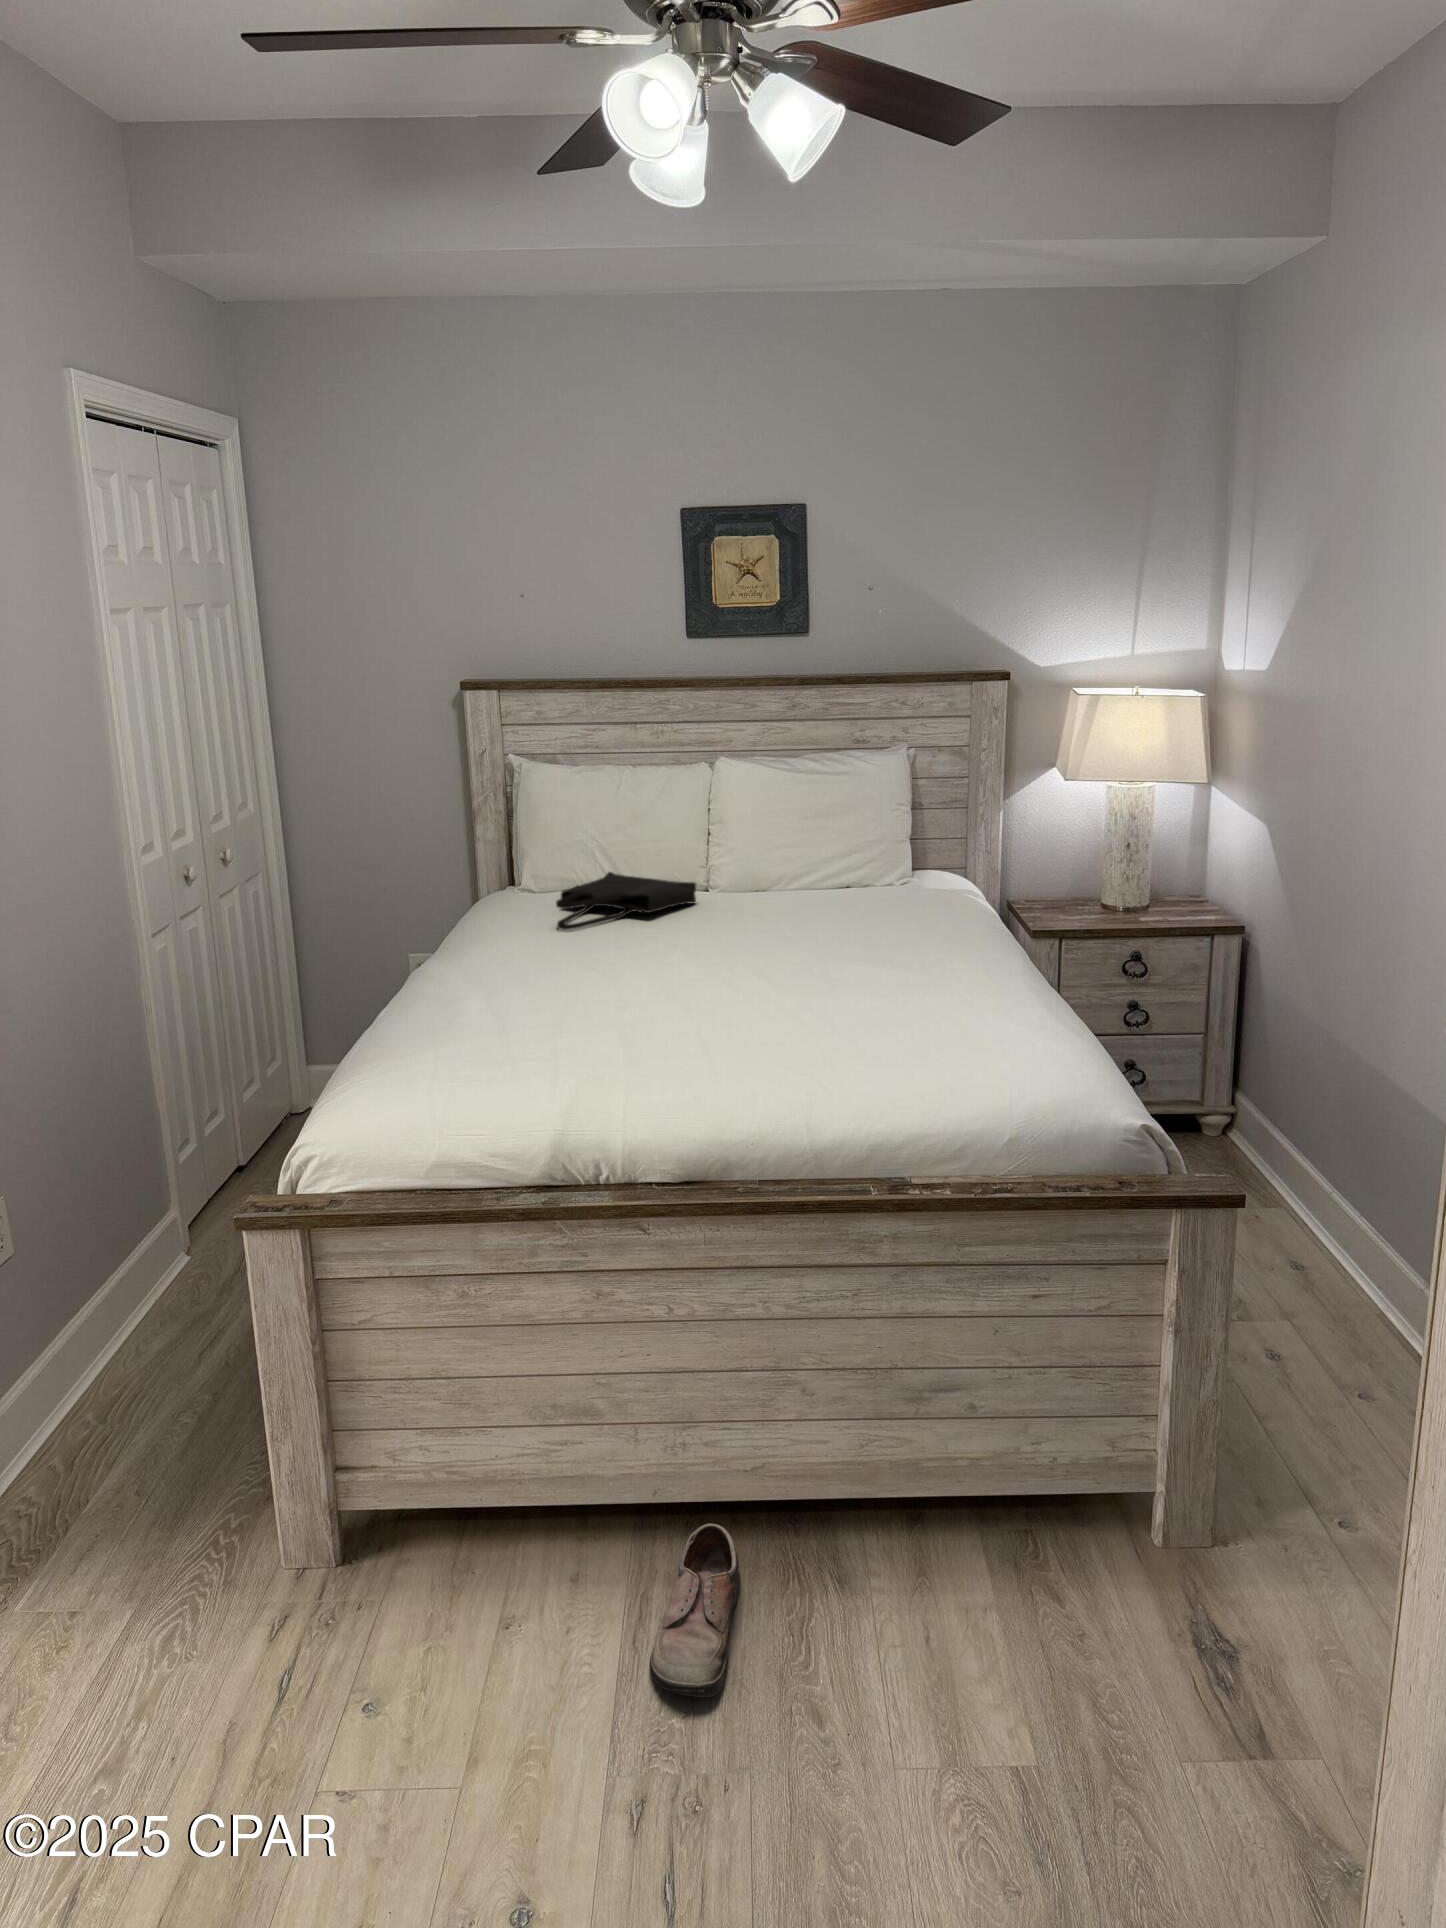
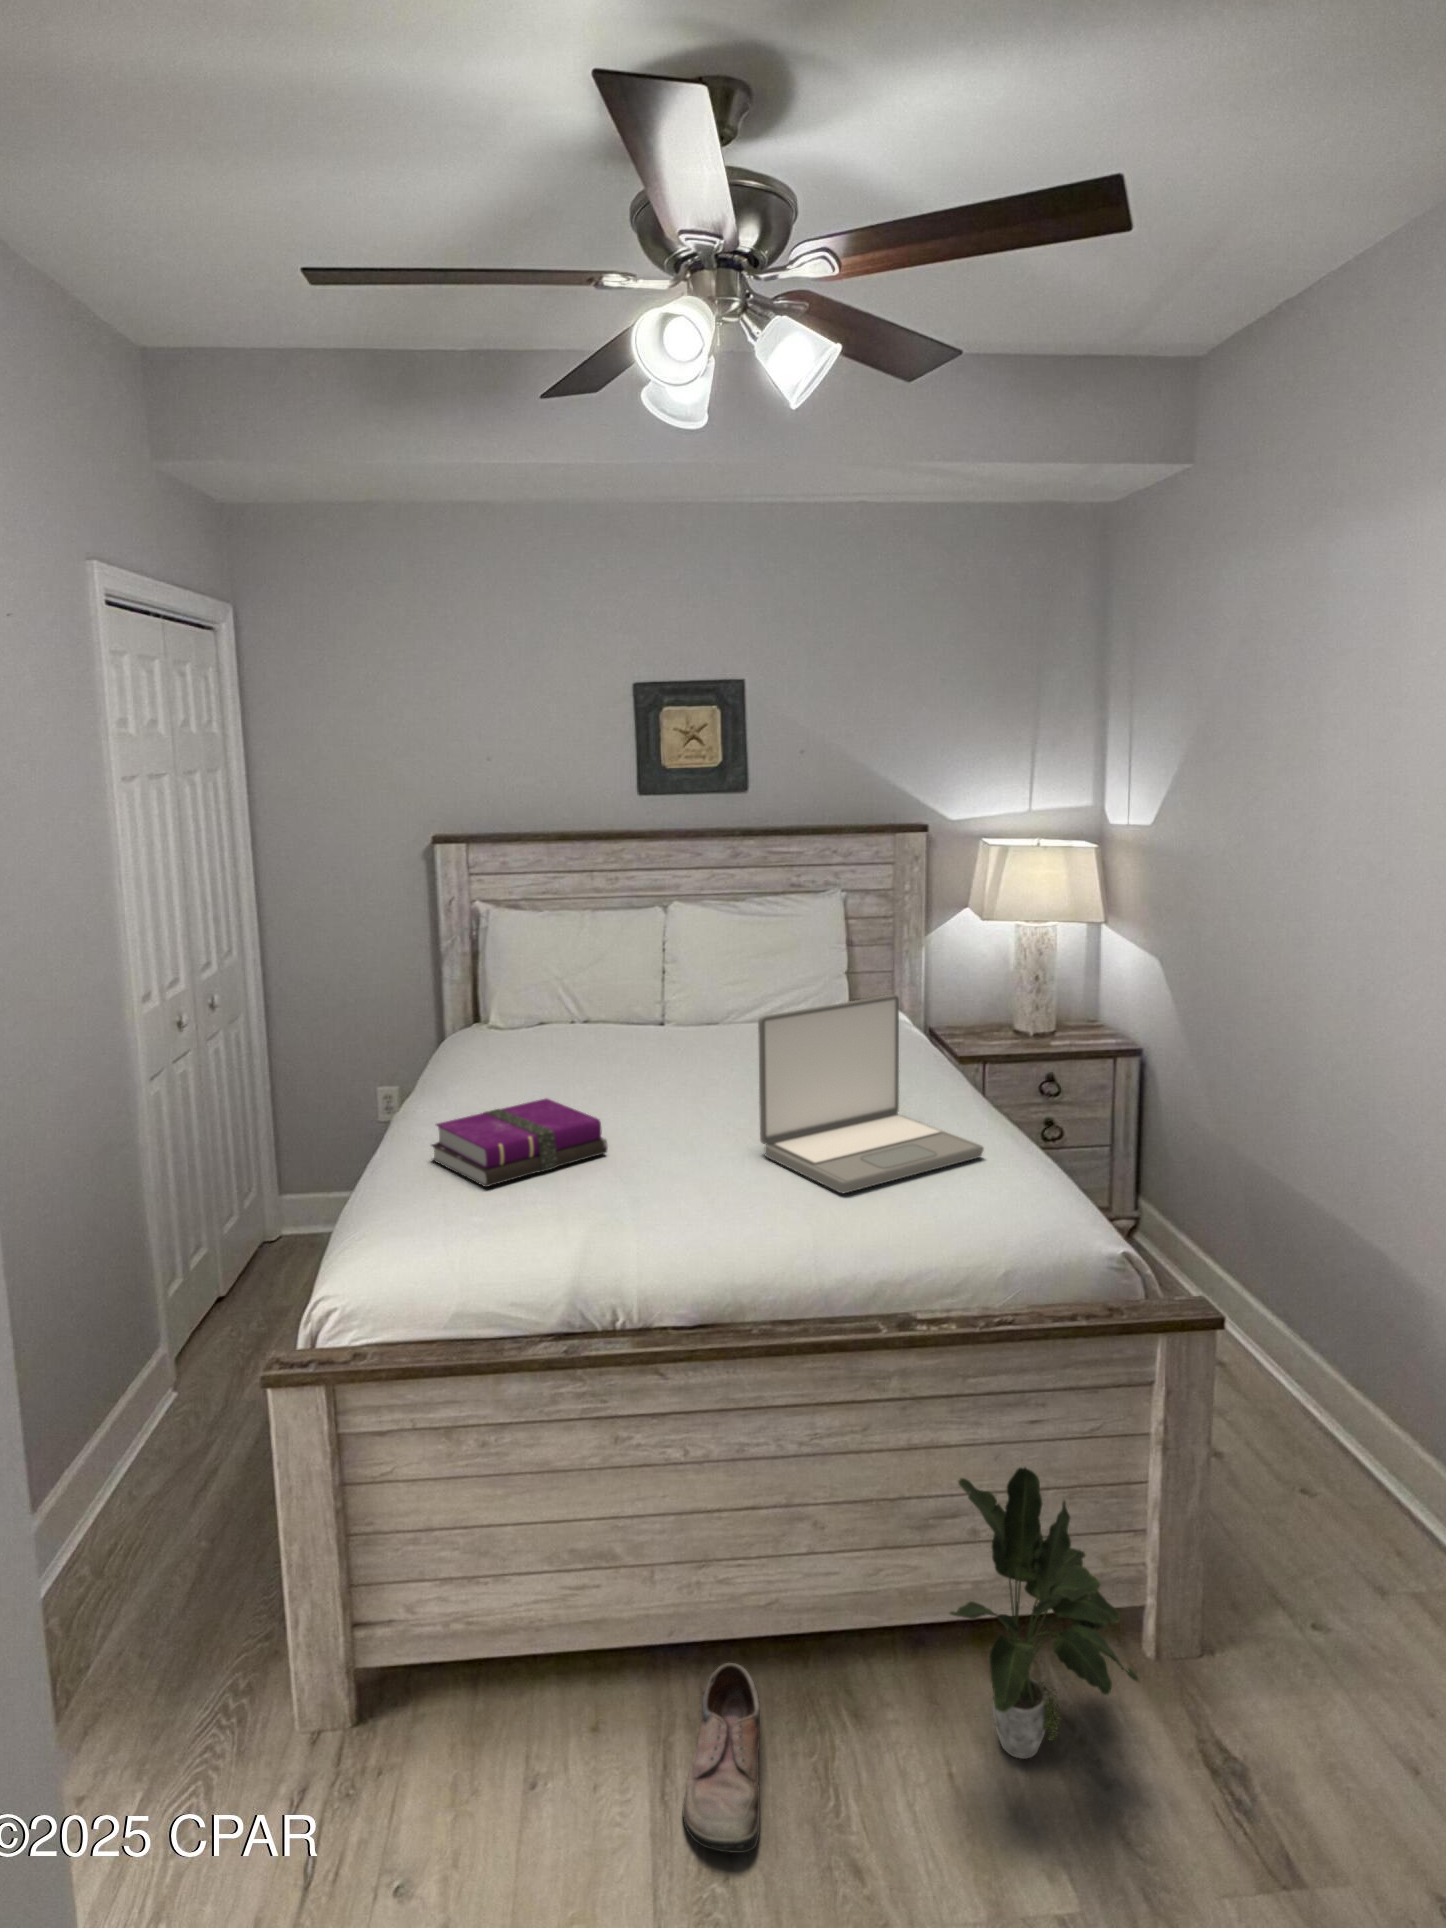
laptop: none [773,851,1016,1058] -> present [758,995,983,1193]
tote bag: present [556,872,696,930] -> none [532,1010,658,1068]
notebook: none [430,956,614,1043] -> present [432,1098,608,1187]
potted plant: none [923,1338,1126,1631] -> present [950,1467,1140,1759]

